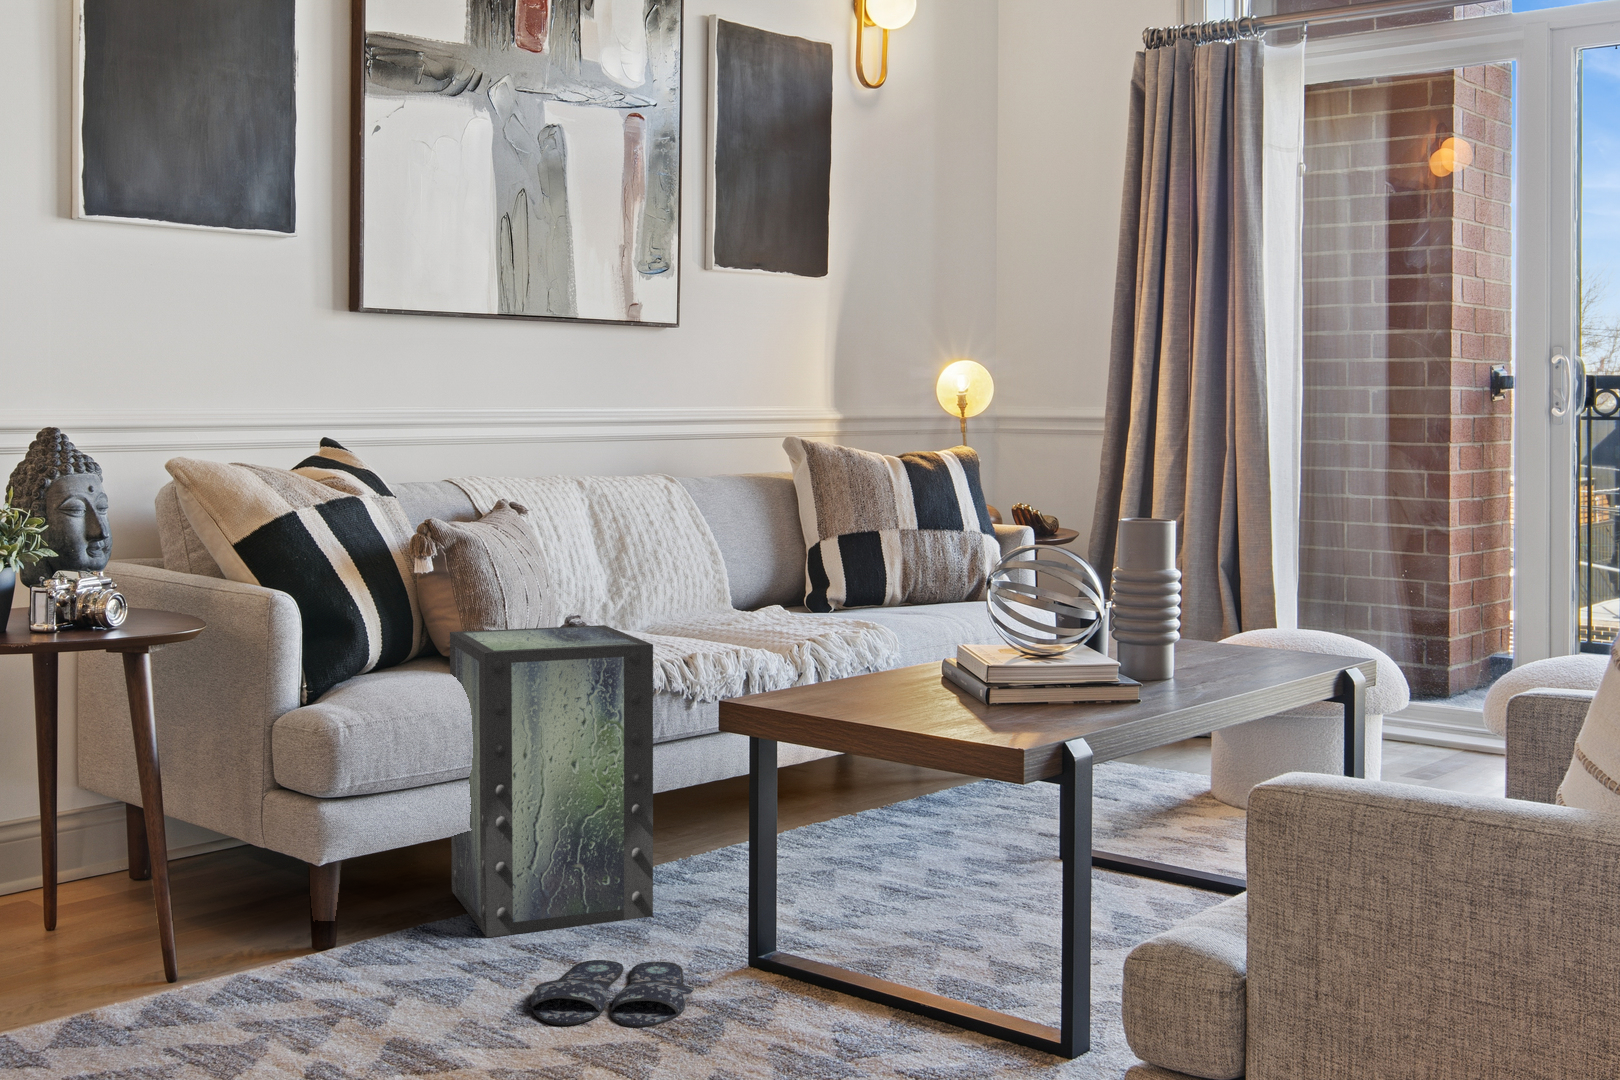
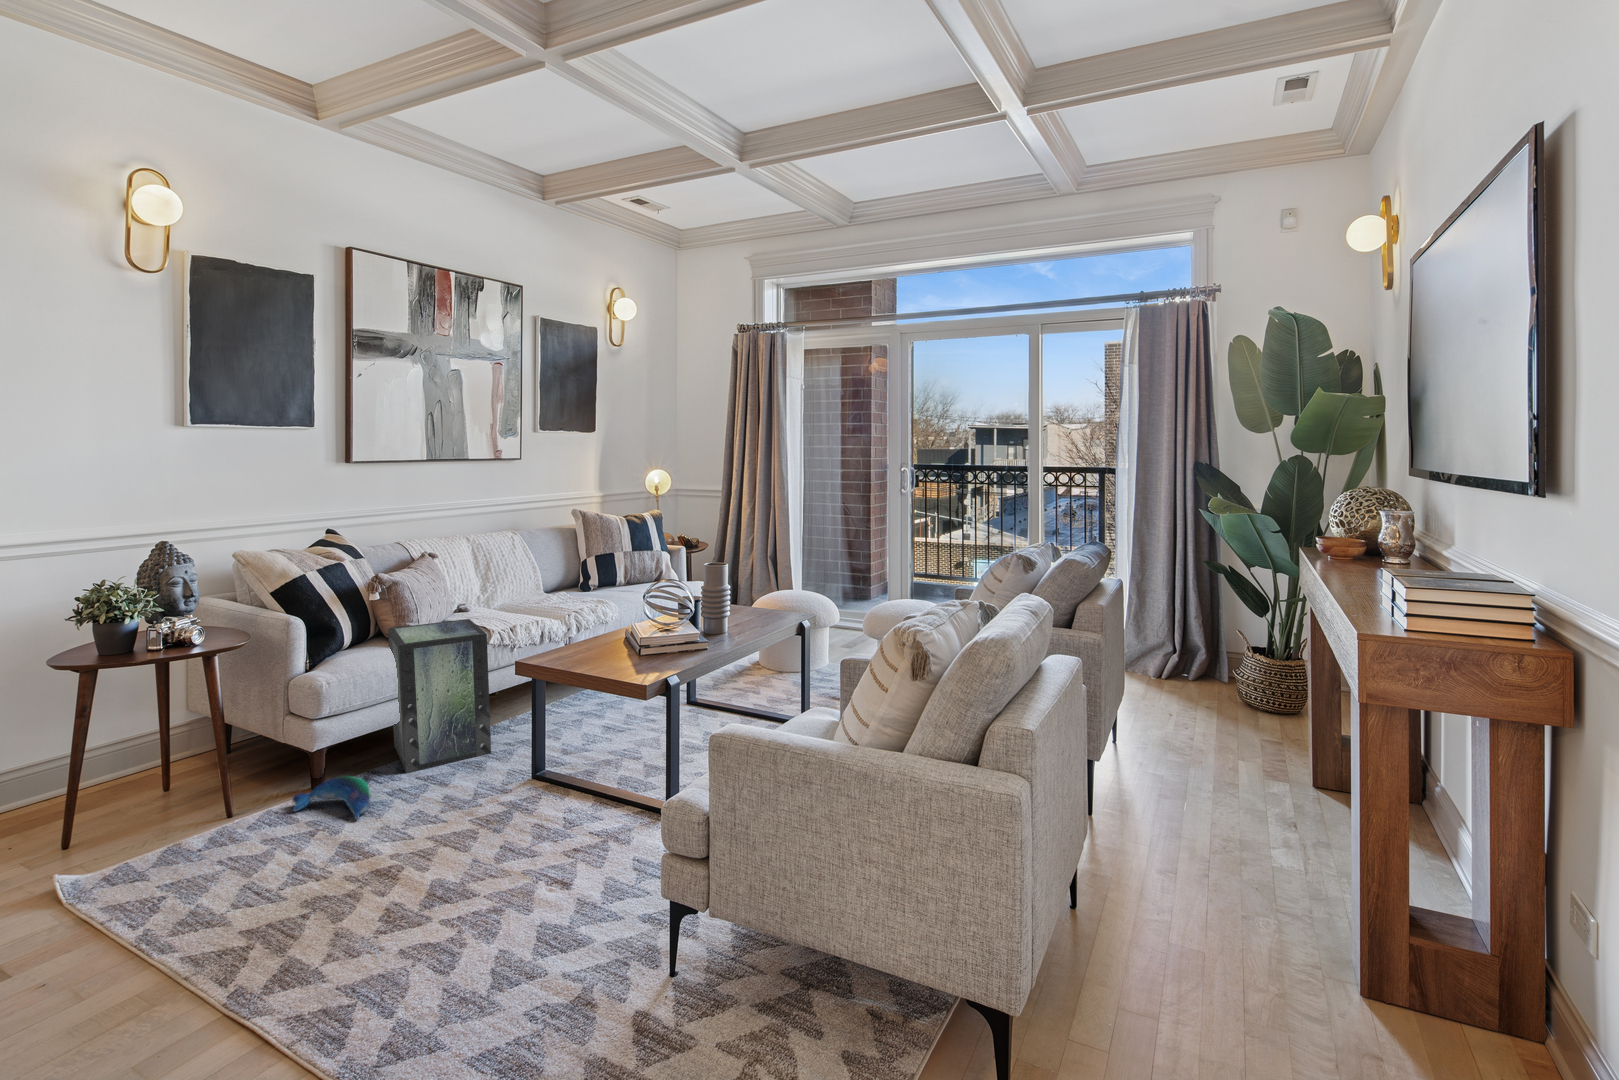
plush toy: none [280,918,431,1007] -> present [292,776,370,820]
slippers: present [531,960,694,1028] -> none [418,781,500,823]

